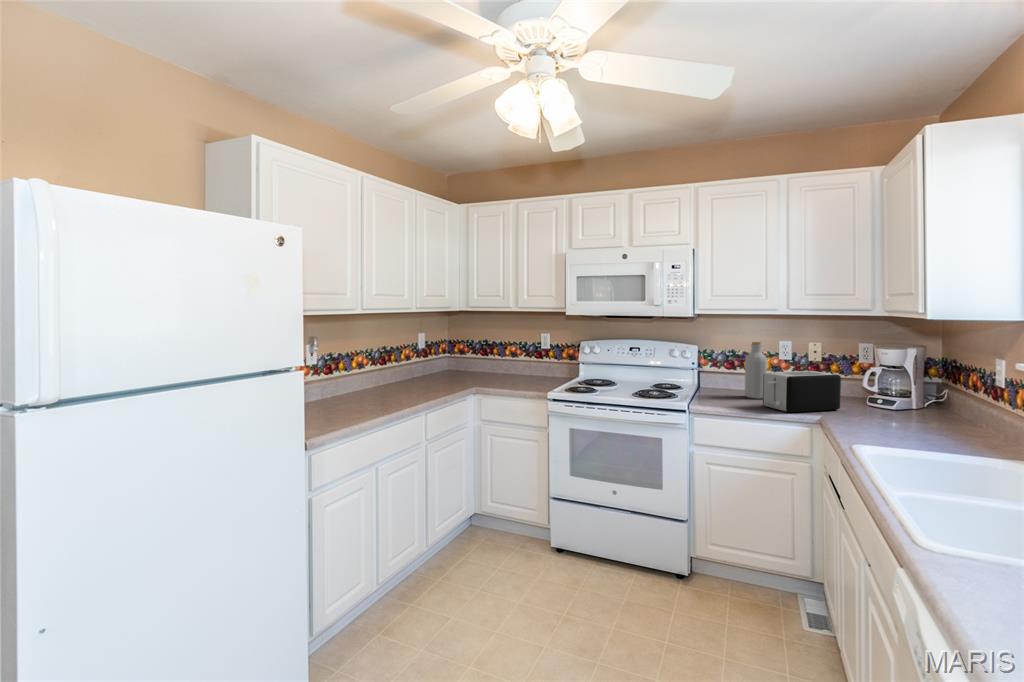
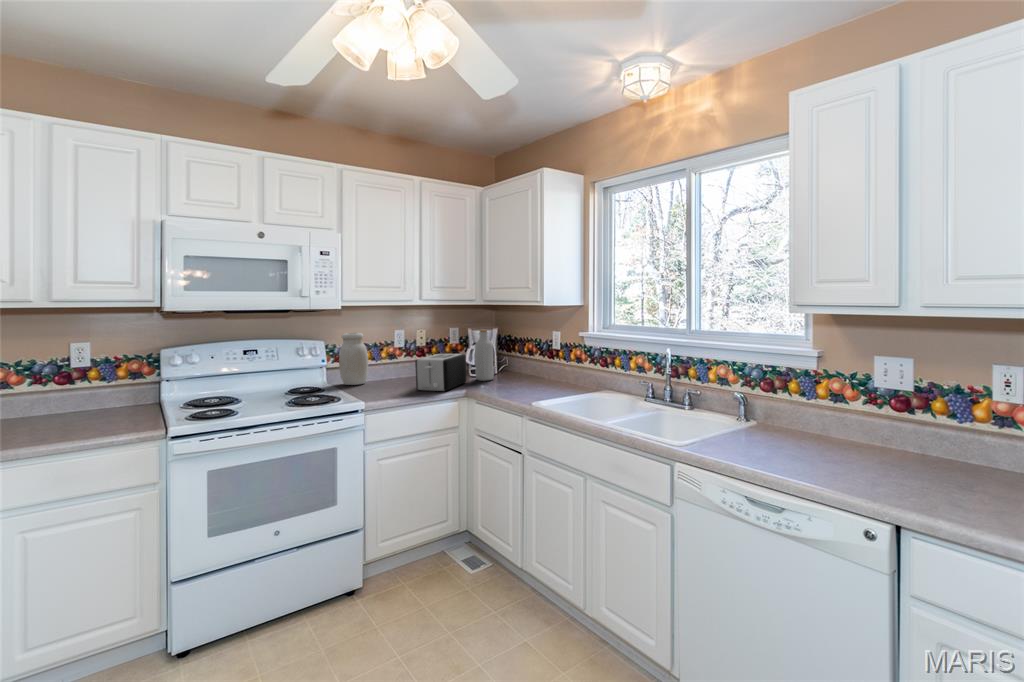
jar: none [710,340,740,391] -> present [339,333,368,385]
bottle: present [745,342,767,399] -> present [475,330,494,381]

